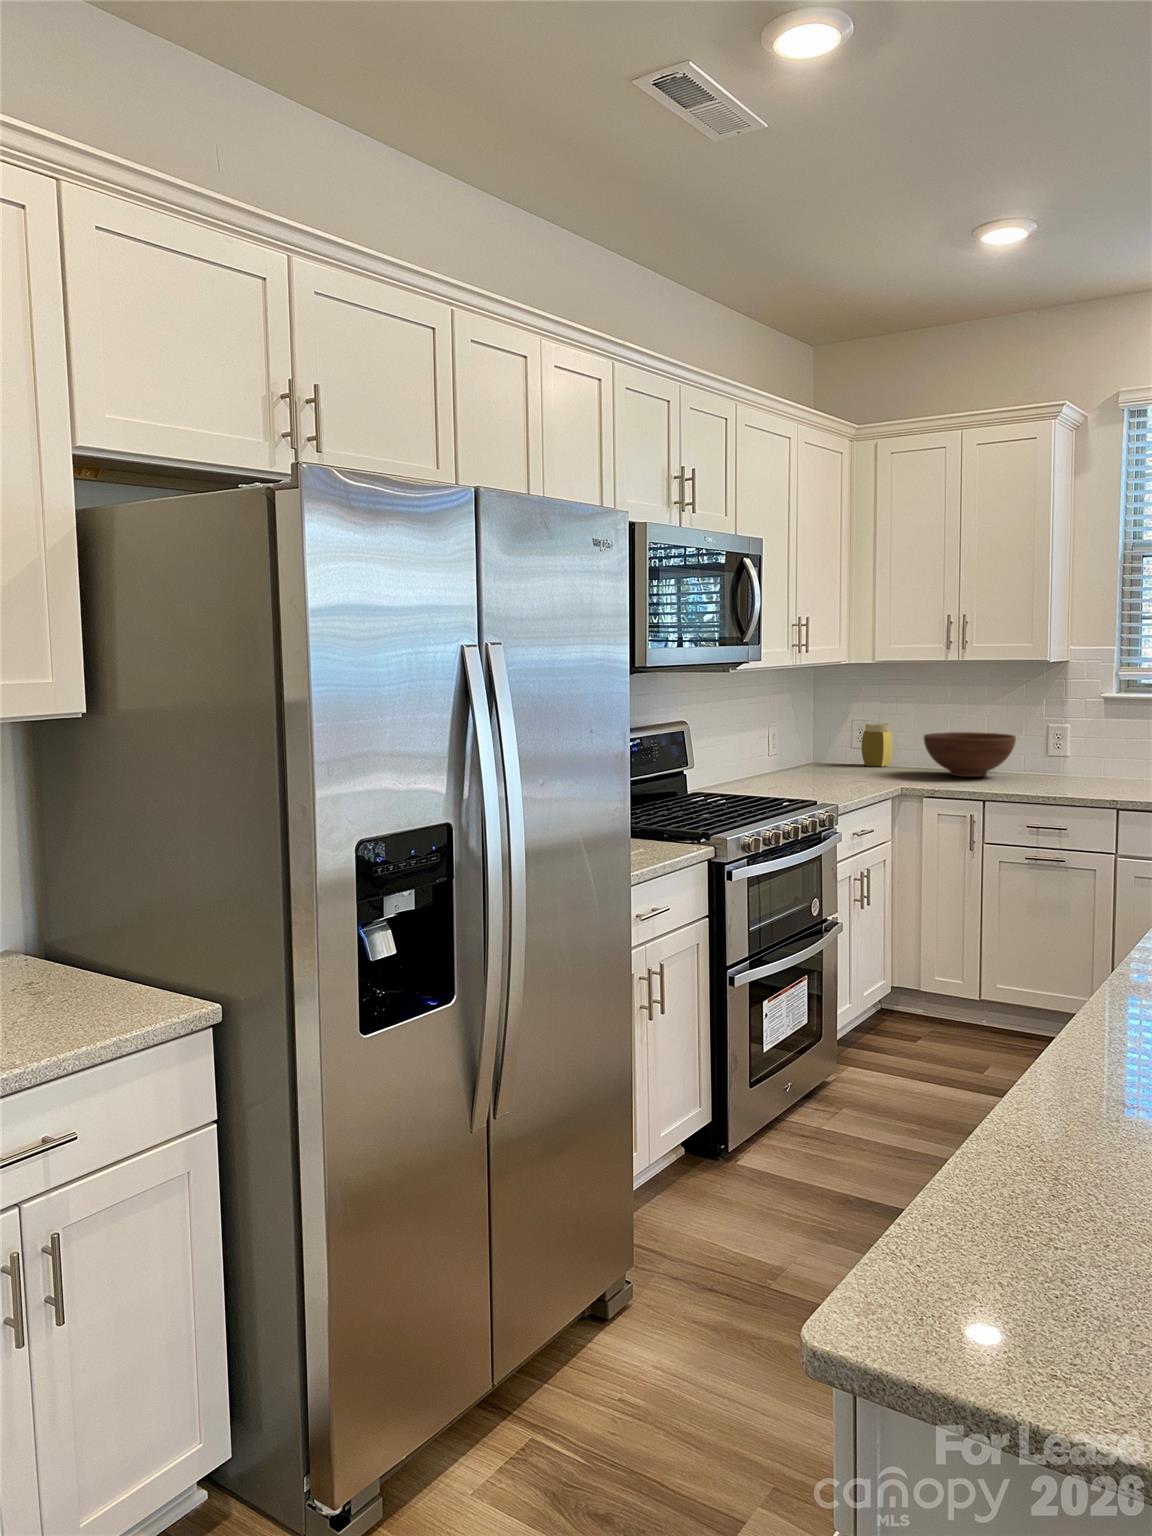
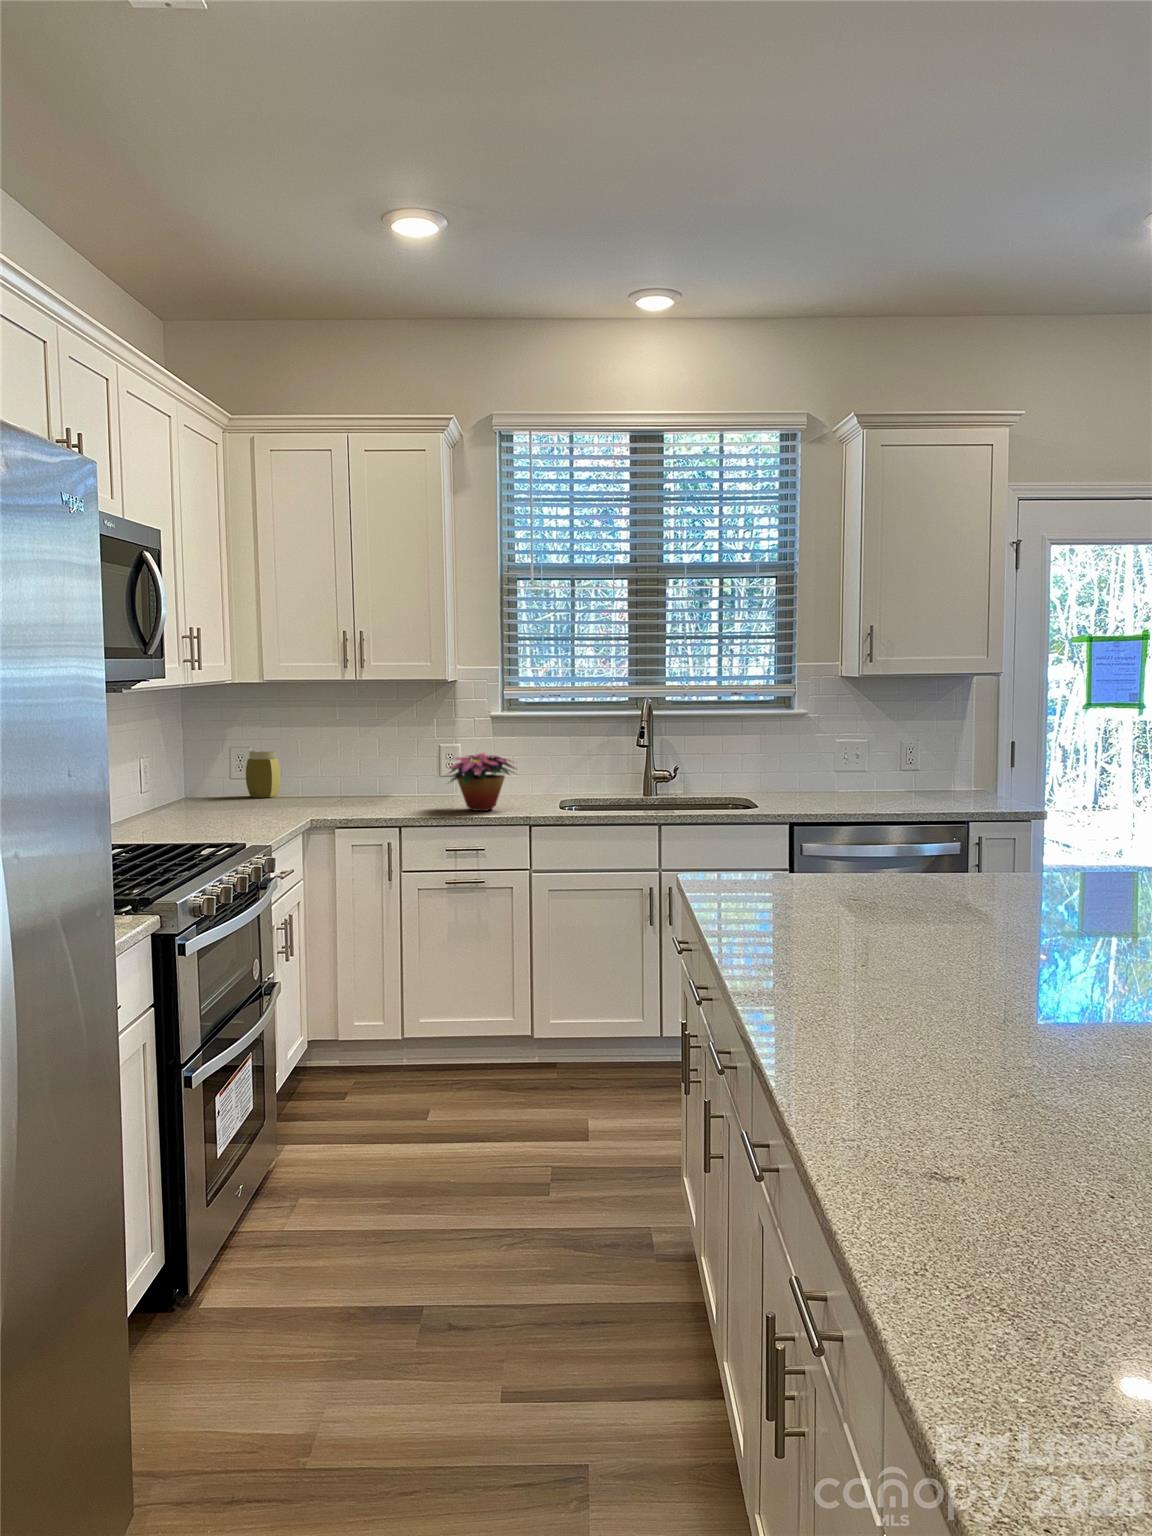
fruit bowl: present [924,732,1016,777] -> none [322,756,415,803]
flower arrangement: none [1031,733,1123,791] -> present [445,753,515,811]

